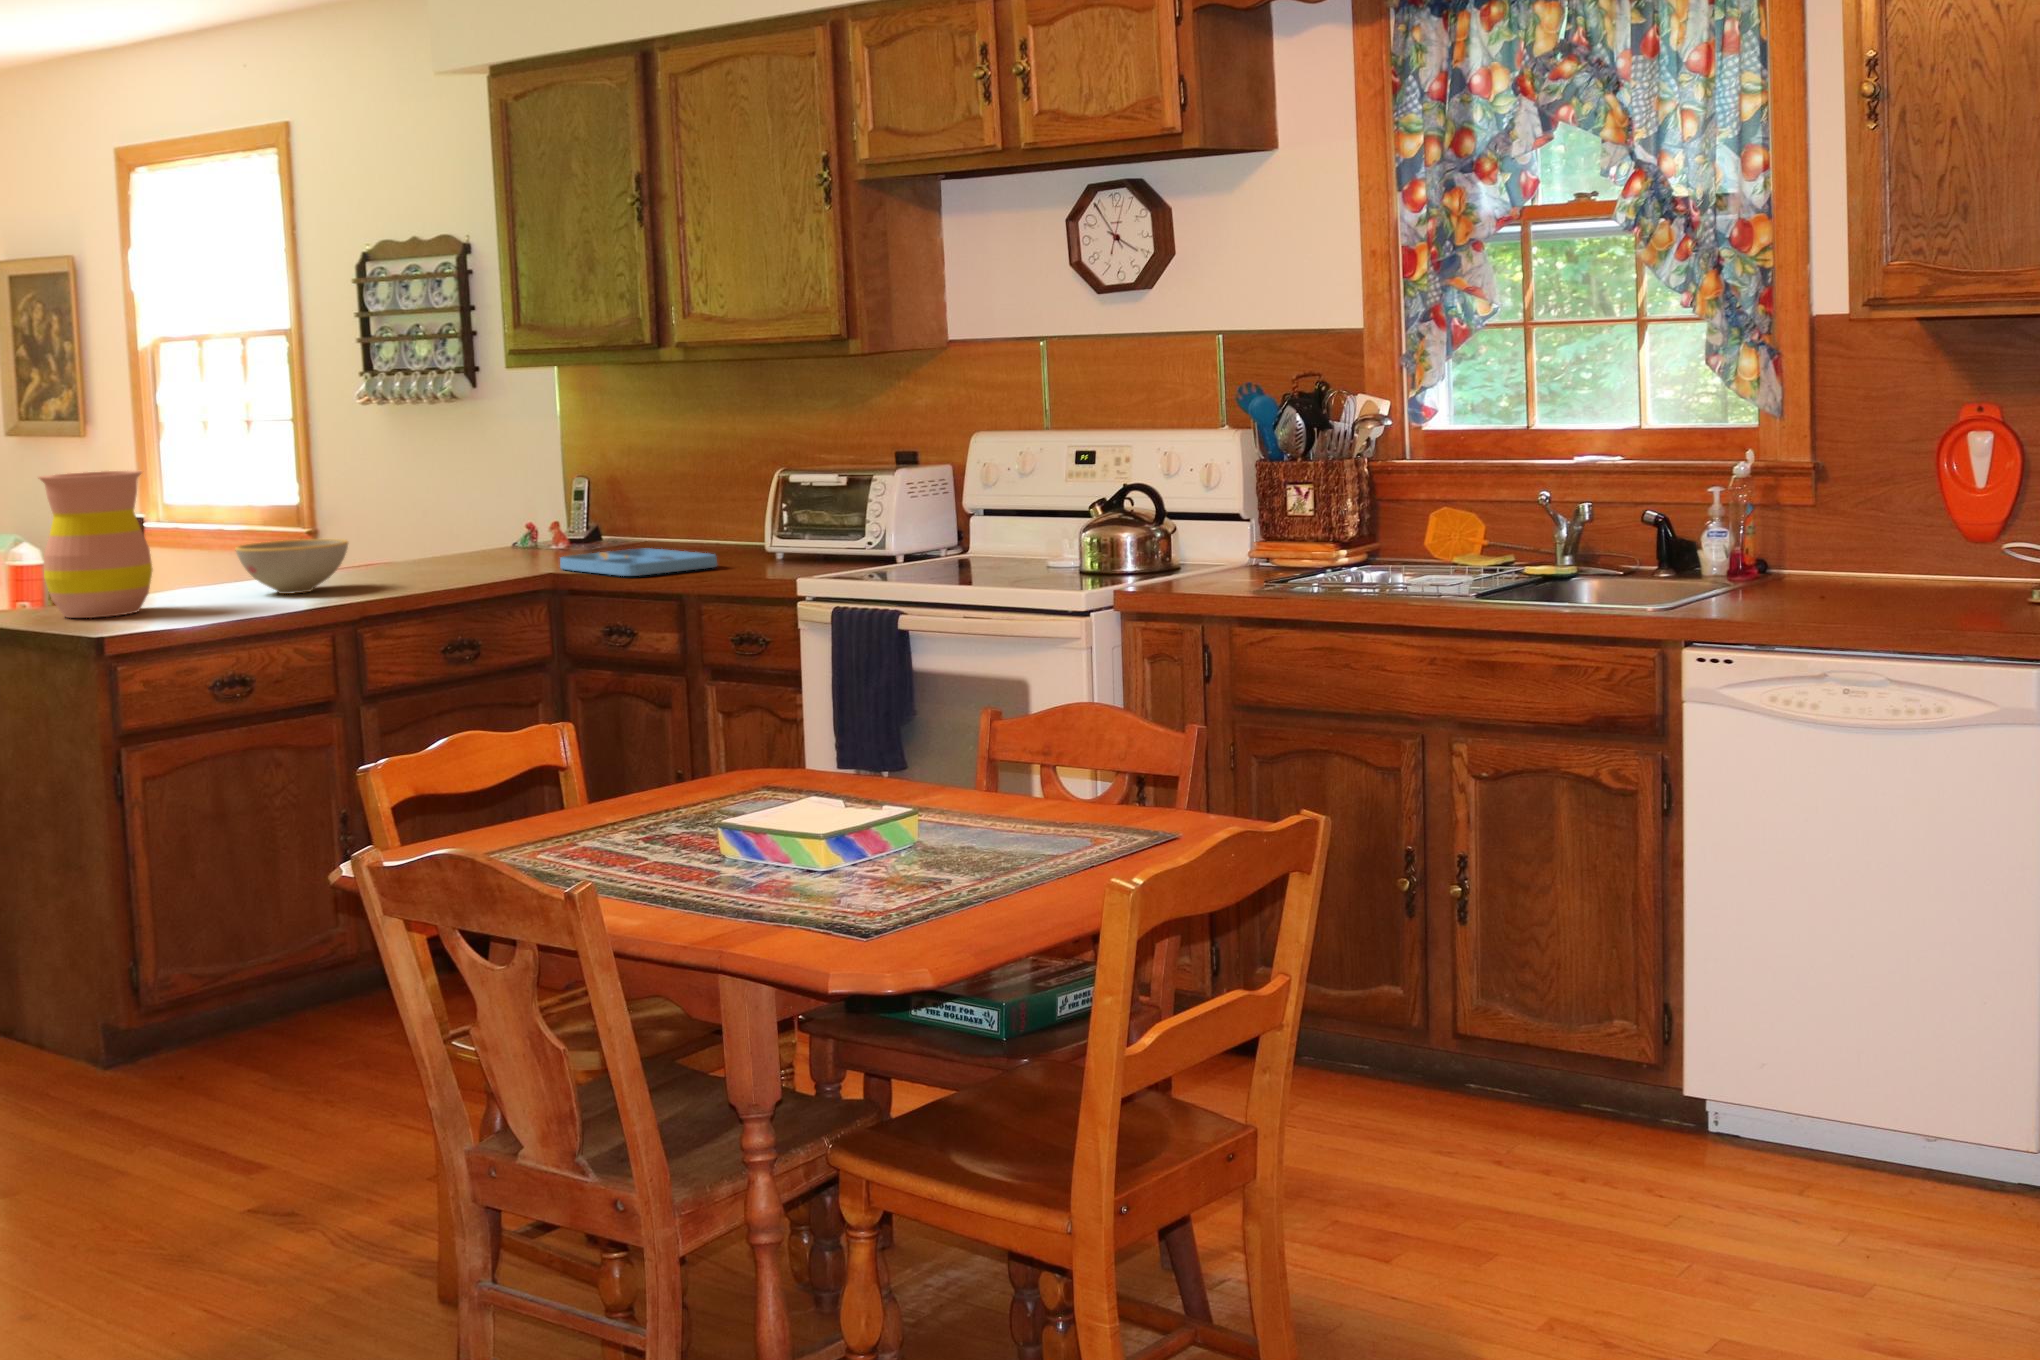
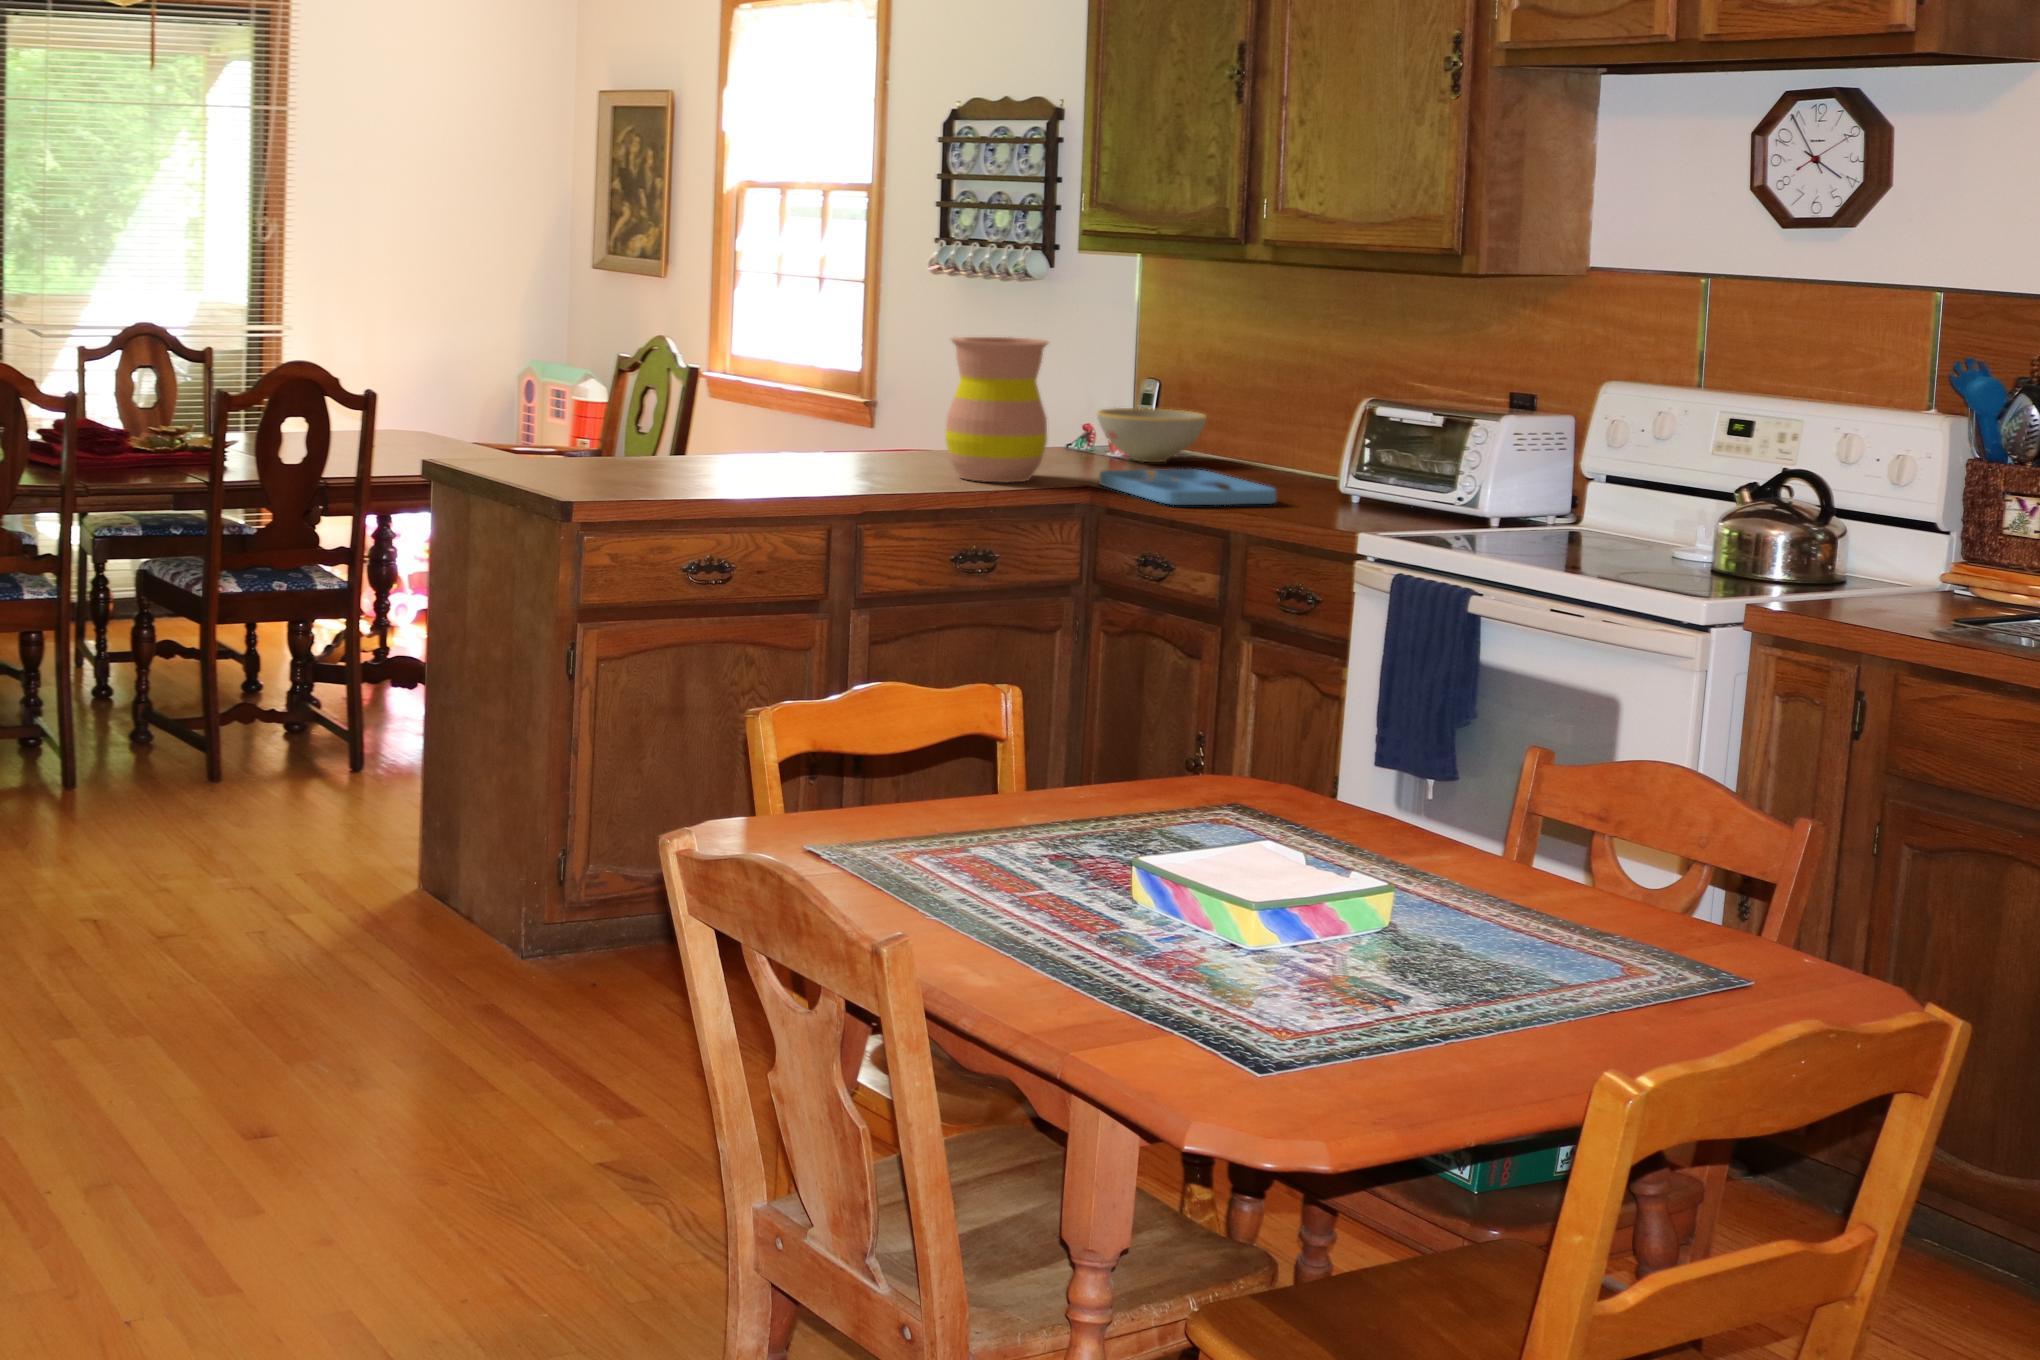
vase: present [39,471,153,618] -> present [945,337,1049,482]
bowl: present [235,539,348,594] -> present [1097,408,1207,462]

